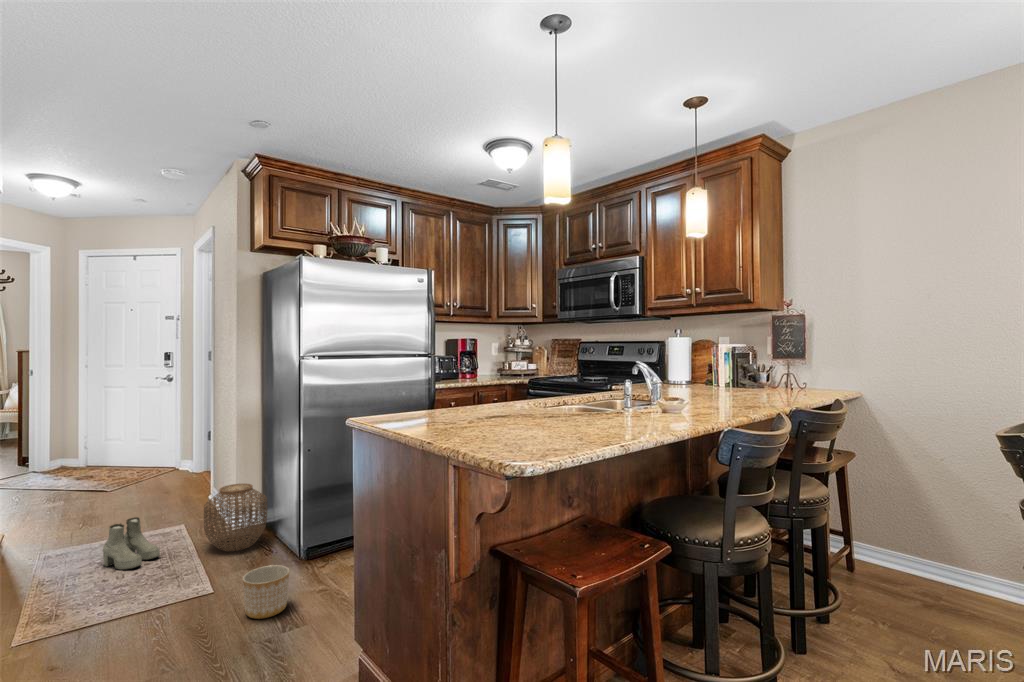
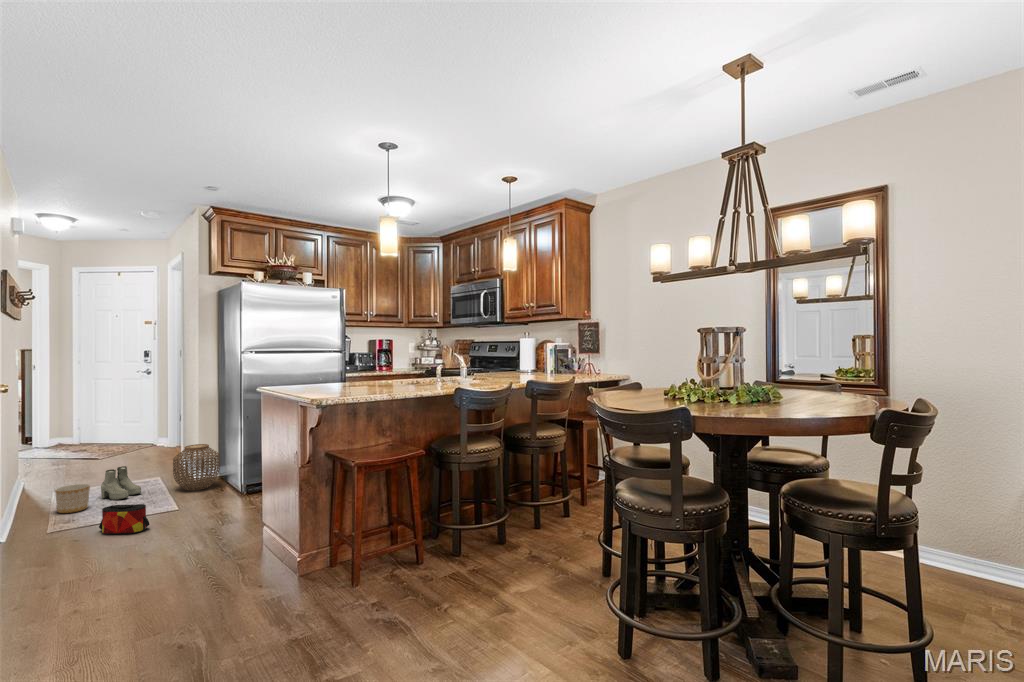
planter: present [243,565,289,619] -> present [55,484,90,513]
bag: none [92,598,171,652] -> present [99,504,150,535]

